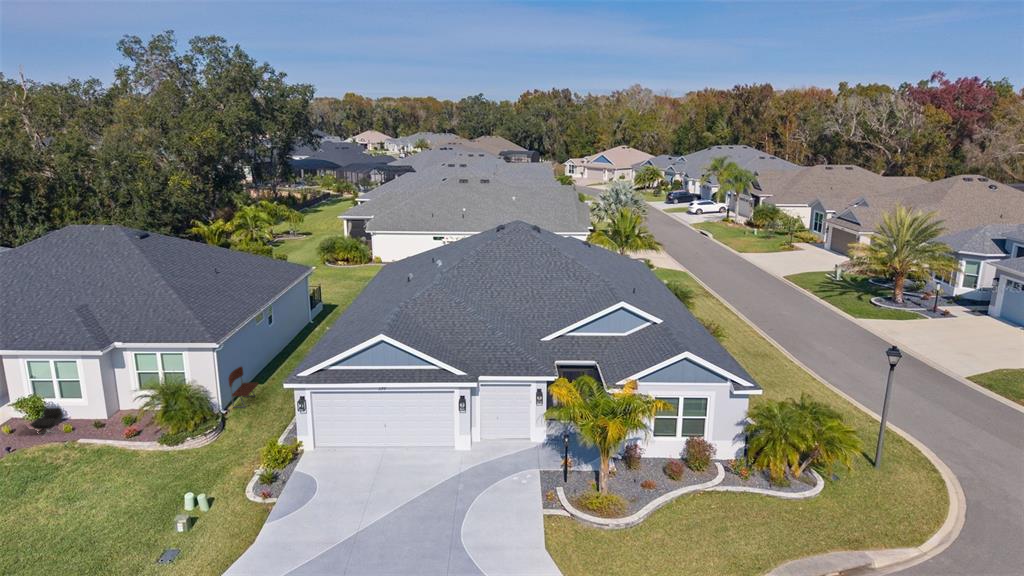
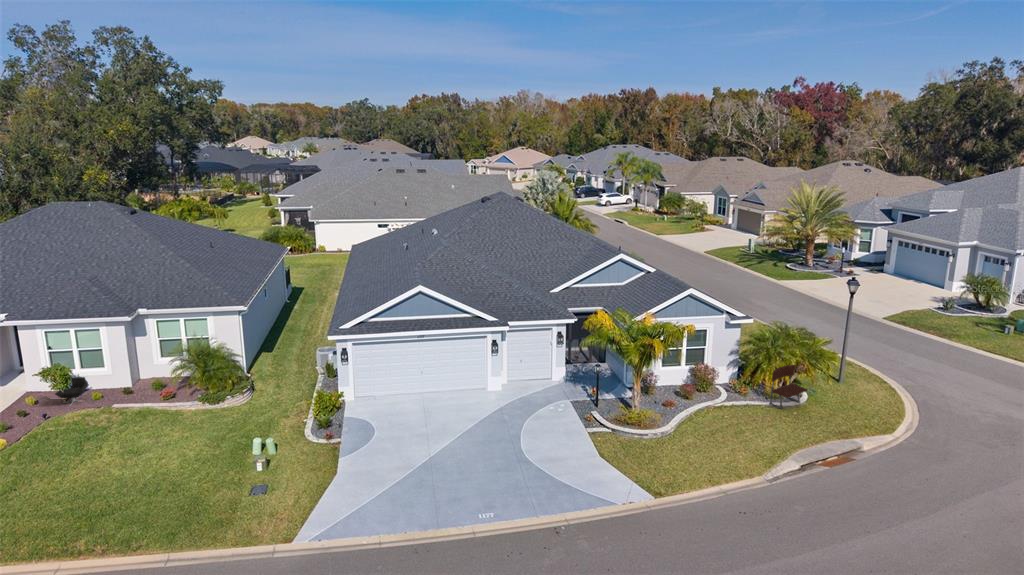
bench: present [228,367,258,408] -> present [769,365,807,409]

